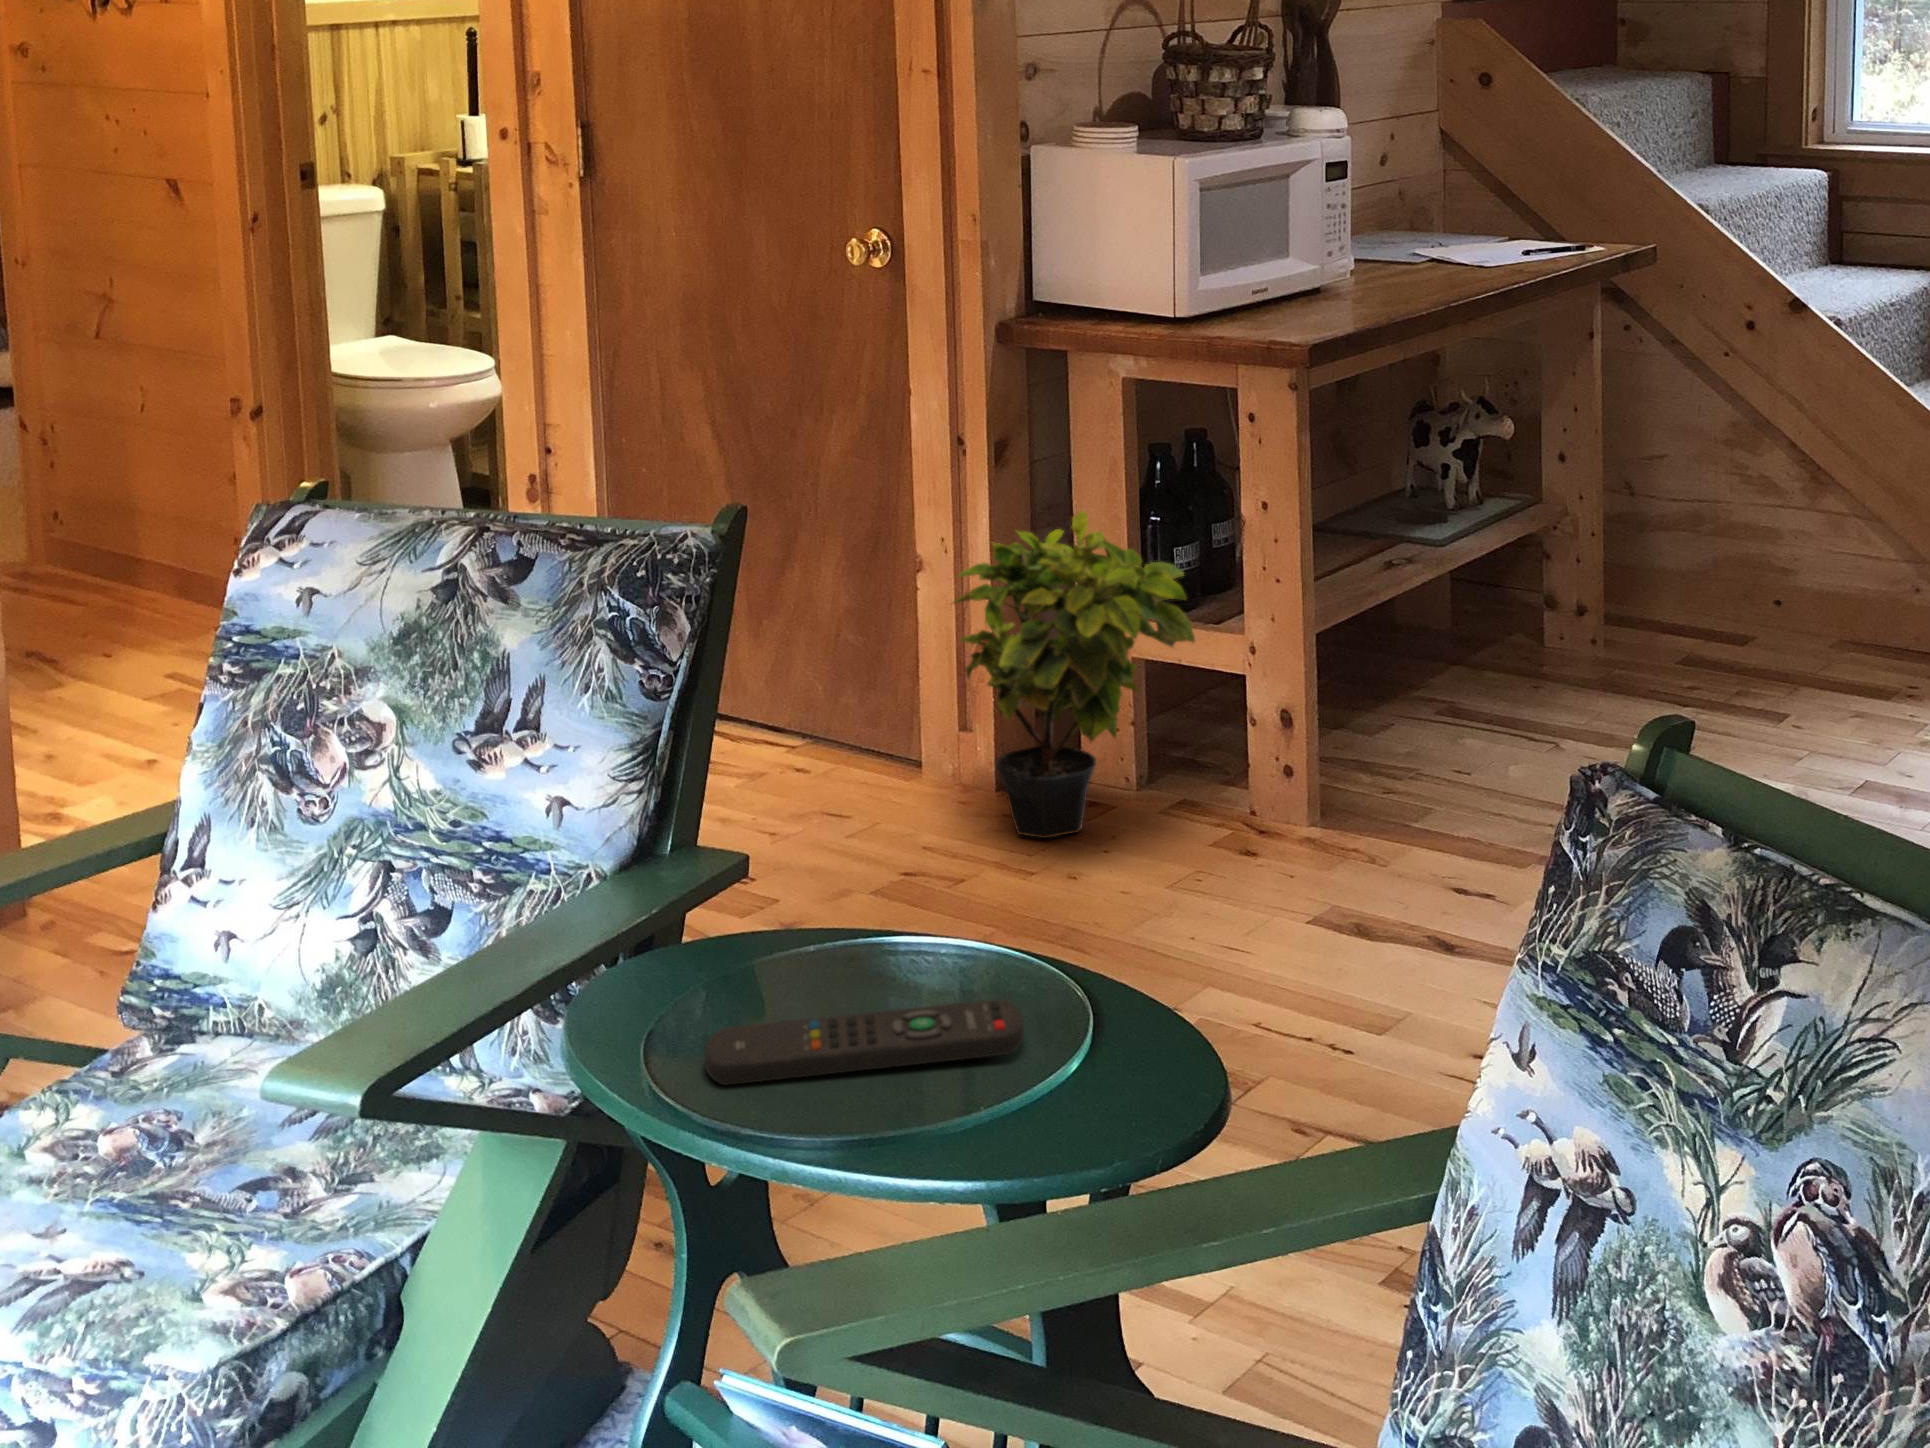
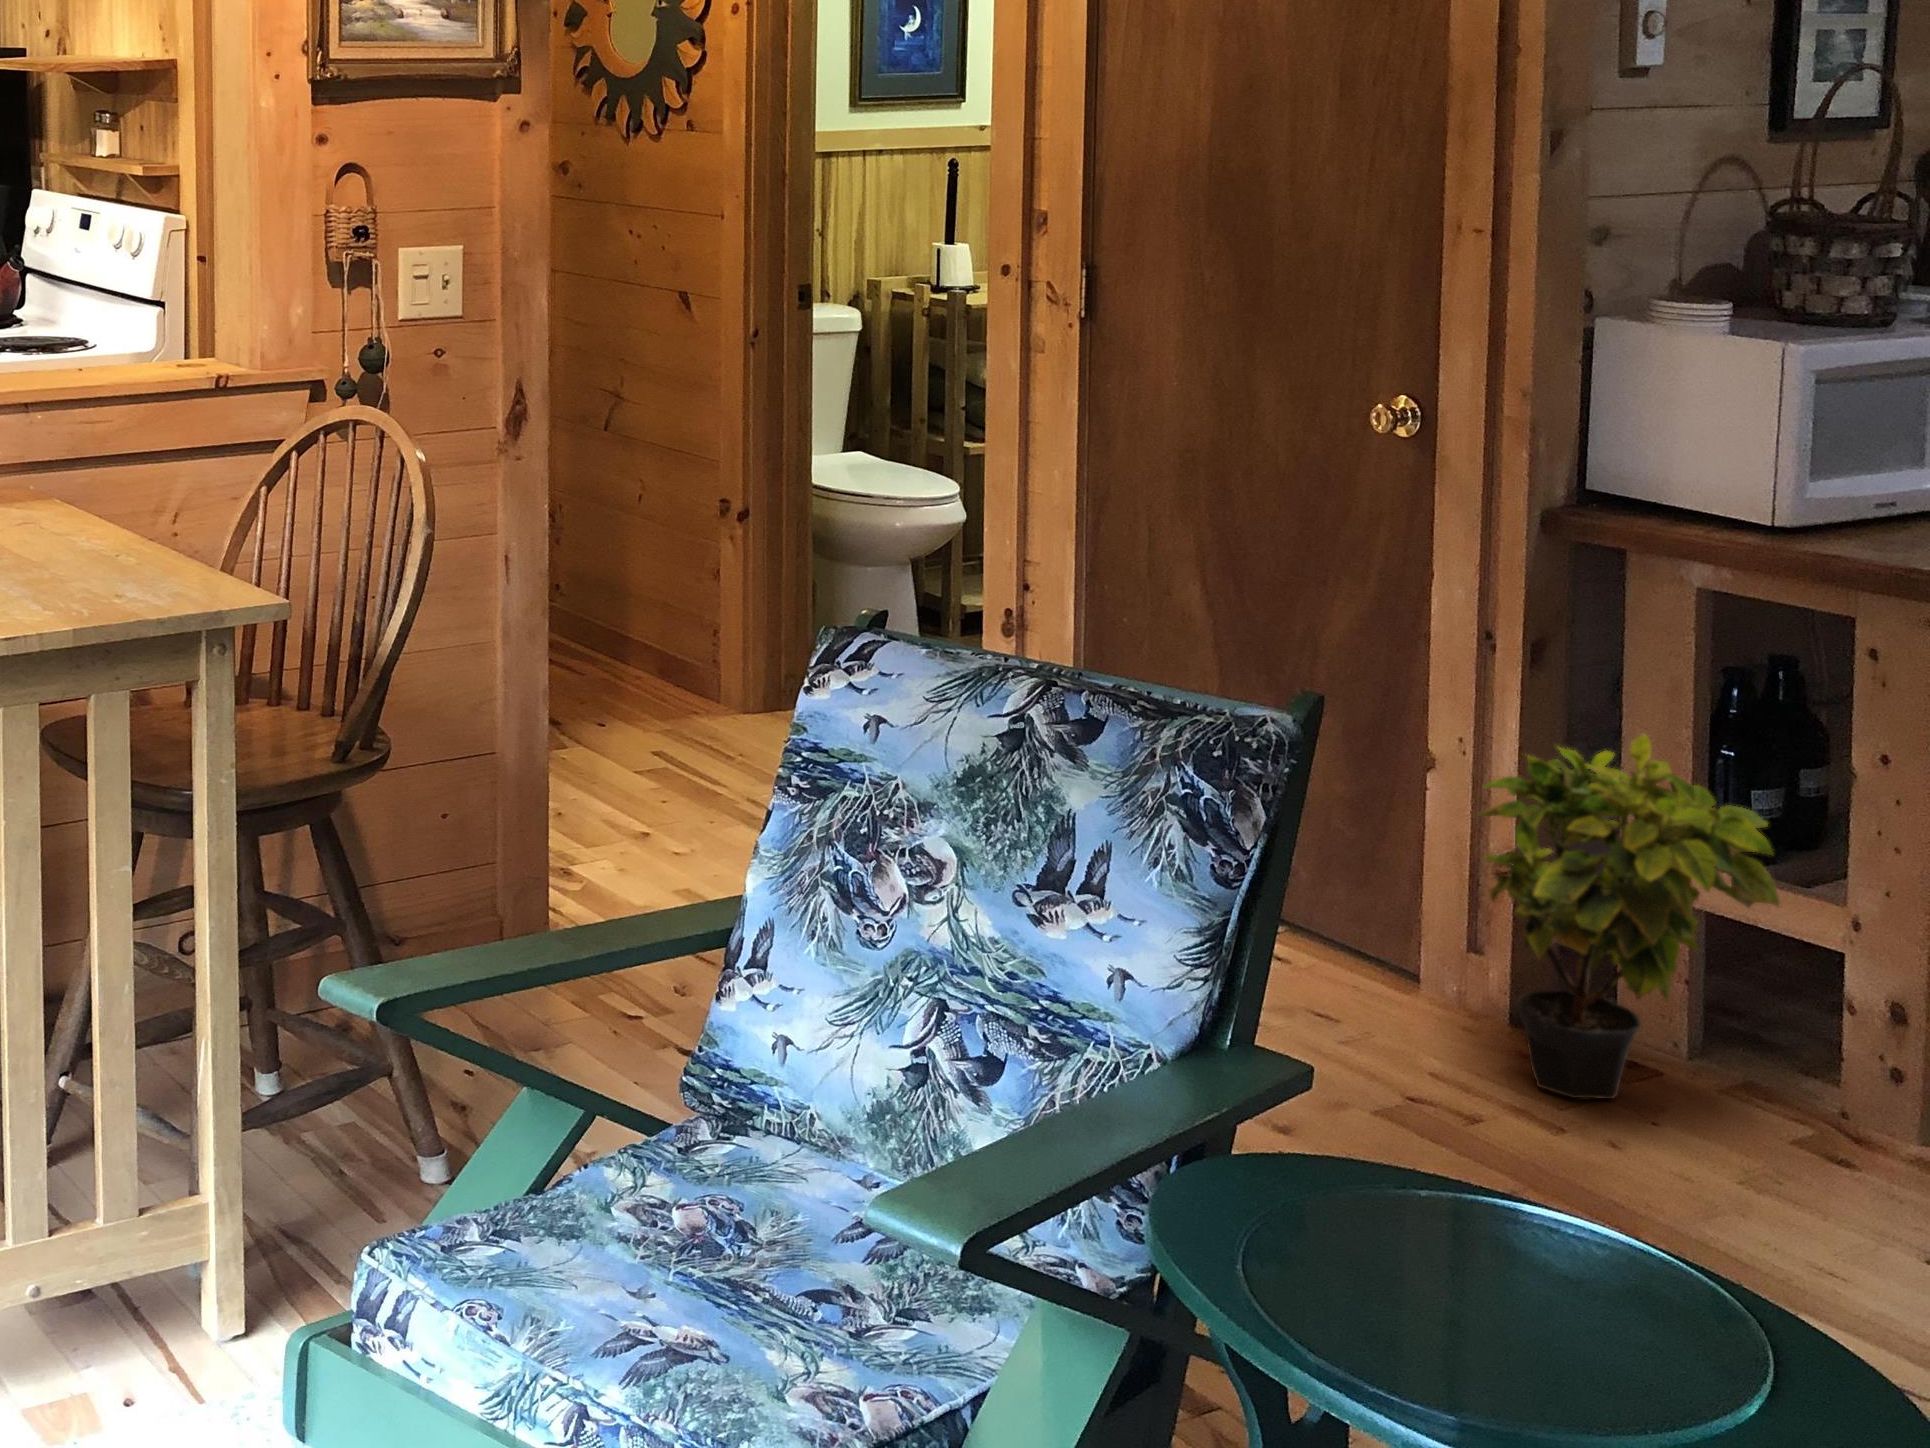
remote control: present [705,999,1024,1085] -> none [1307,1256,1678,1365]

